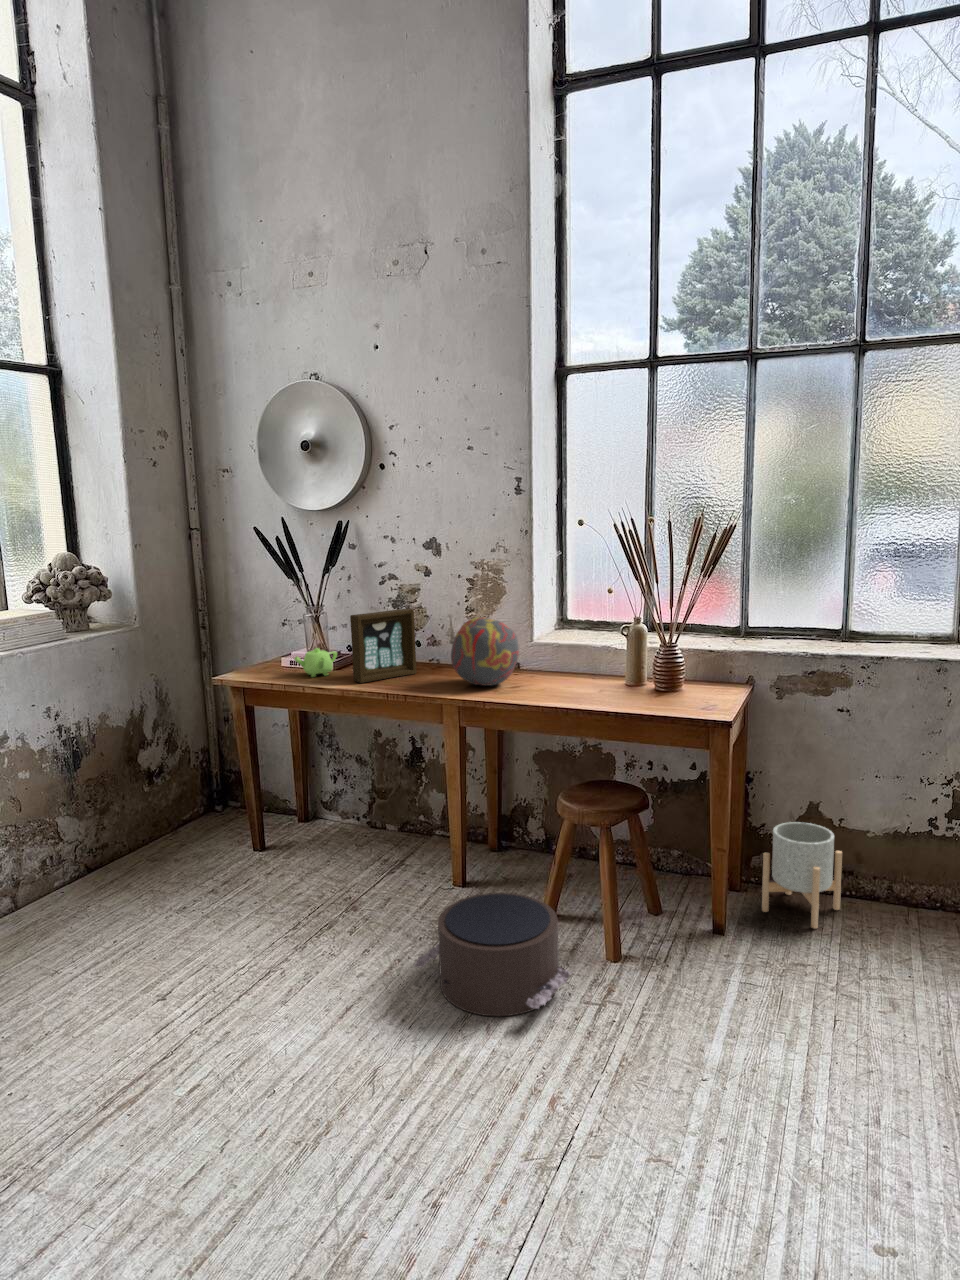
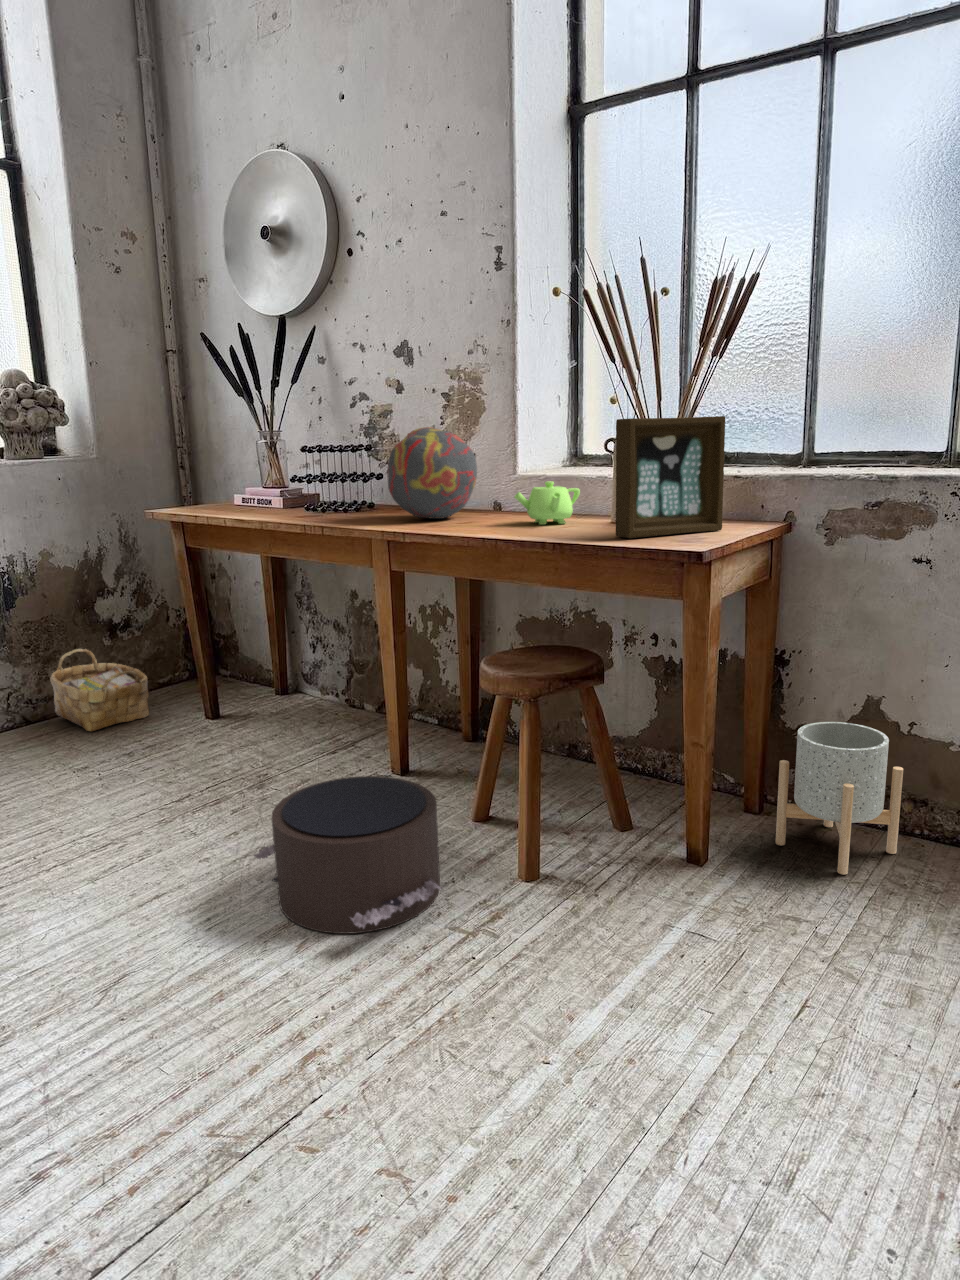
picture frame: present [350,609,417,683] -> present [616,416,725,538]
teapot: present [294,648,337,677] -> present [515,481,580,525]
woven basket: none [109,795,199,871] -> present [50,649,149,732]

